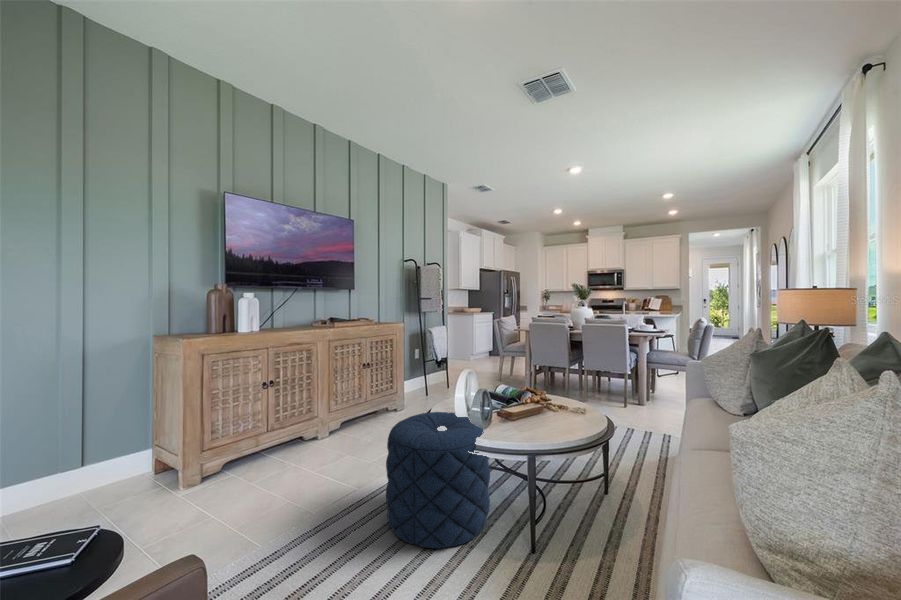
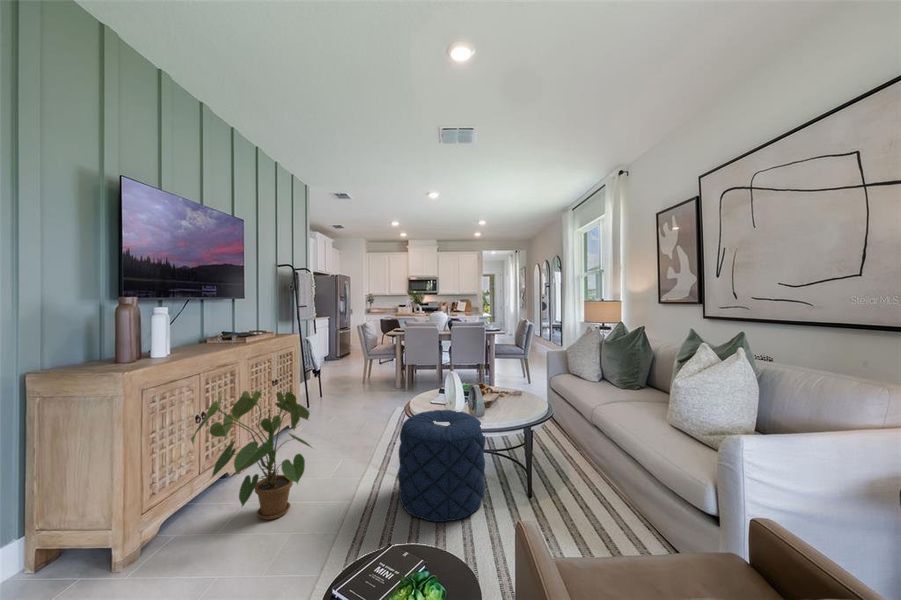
house plant: none [247,368,357,485] -> present [191,391,311,520]

